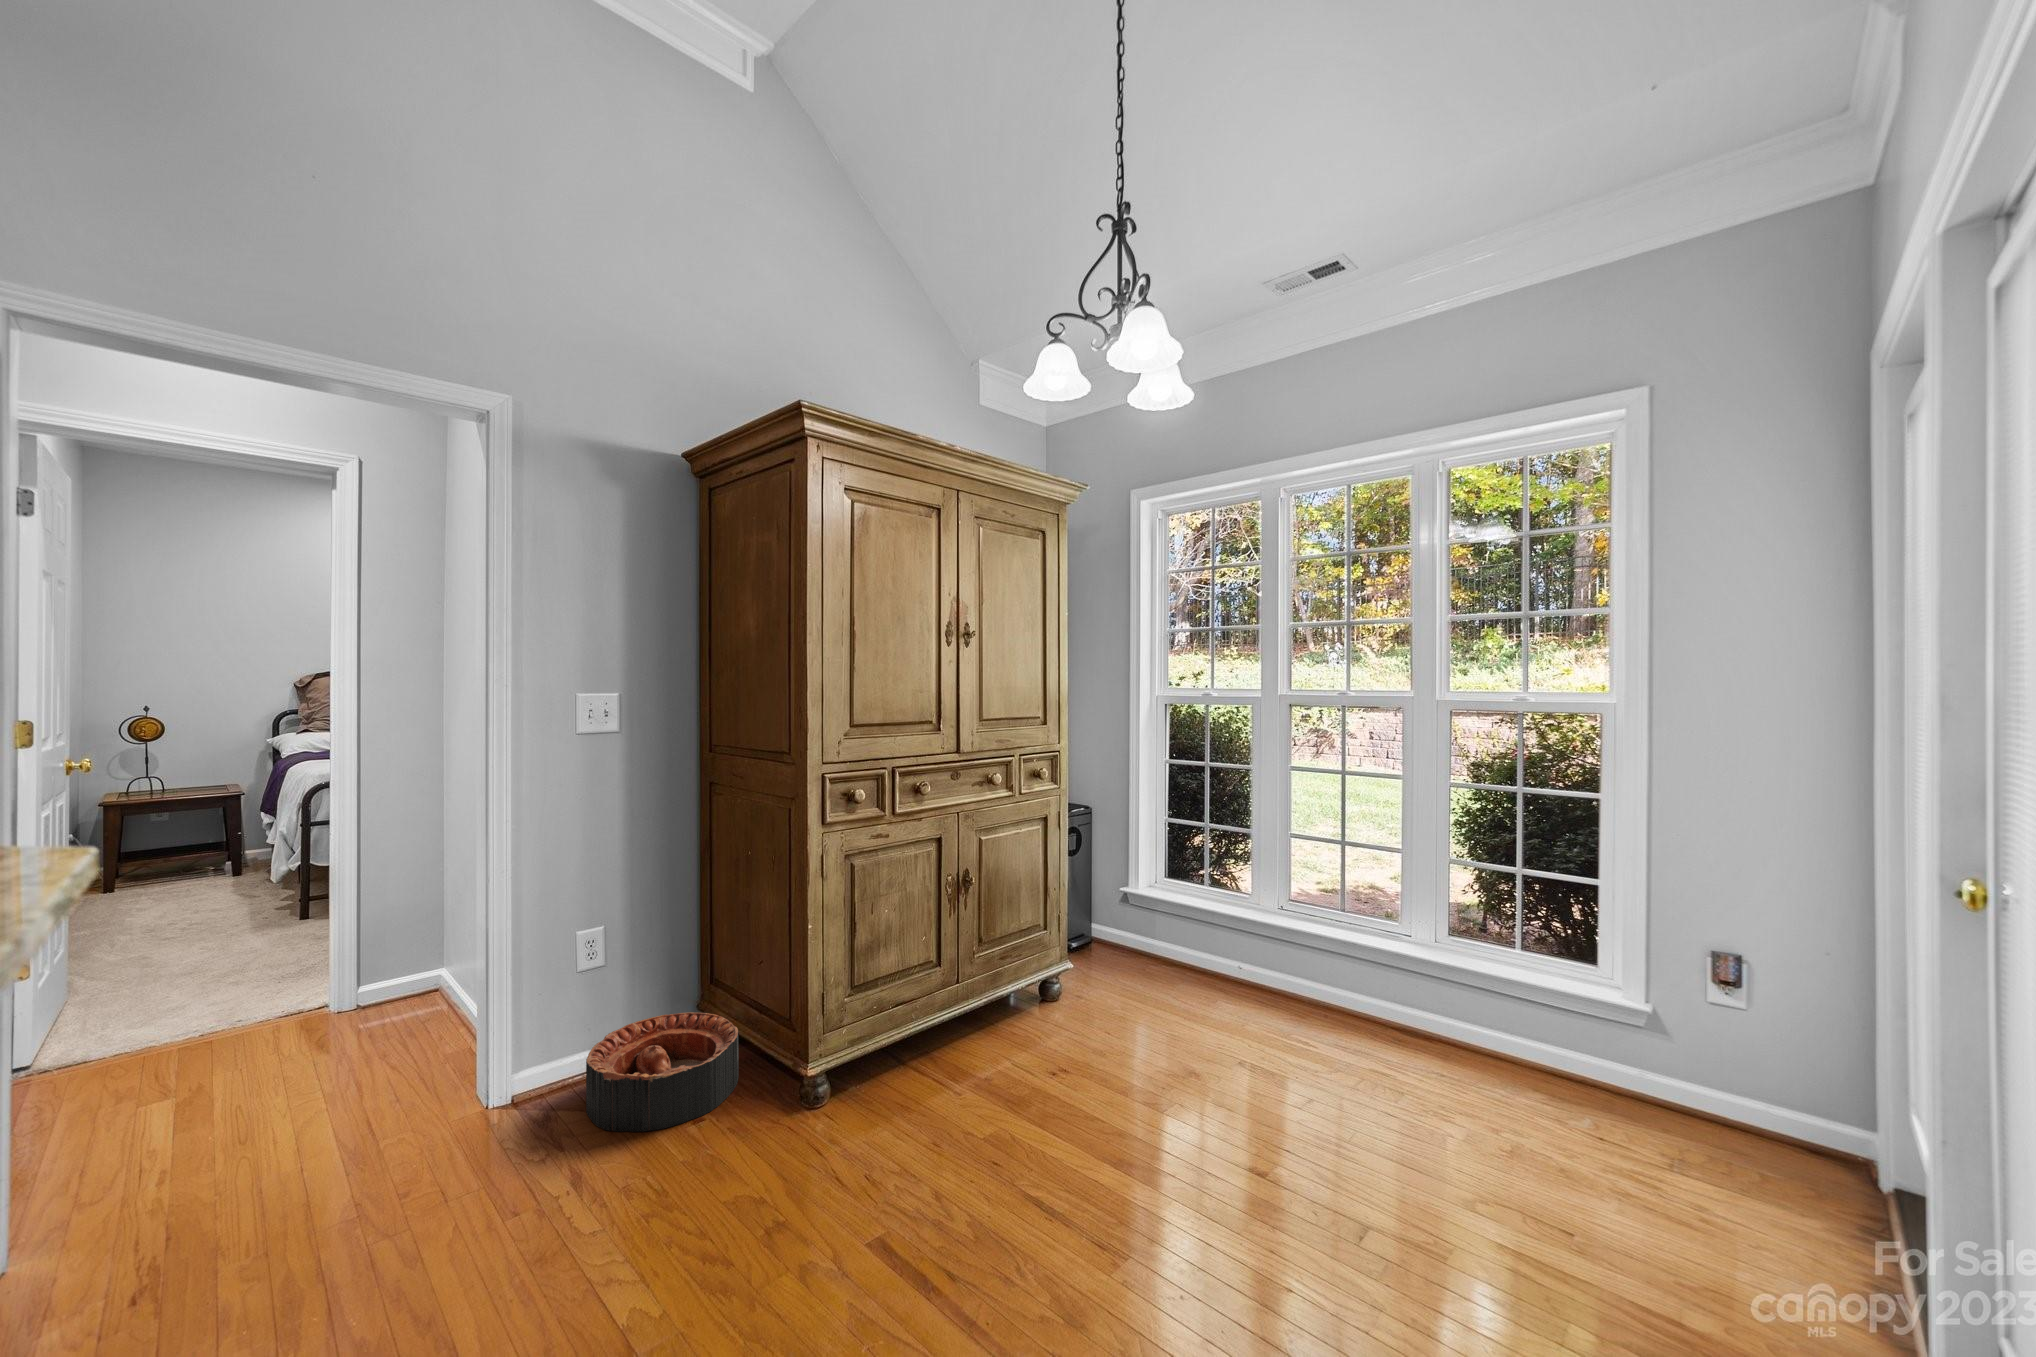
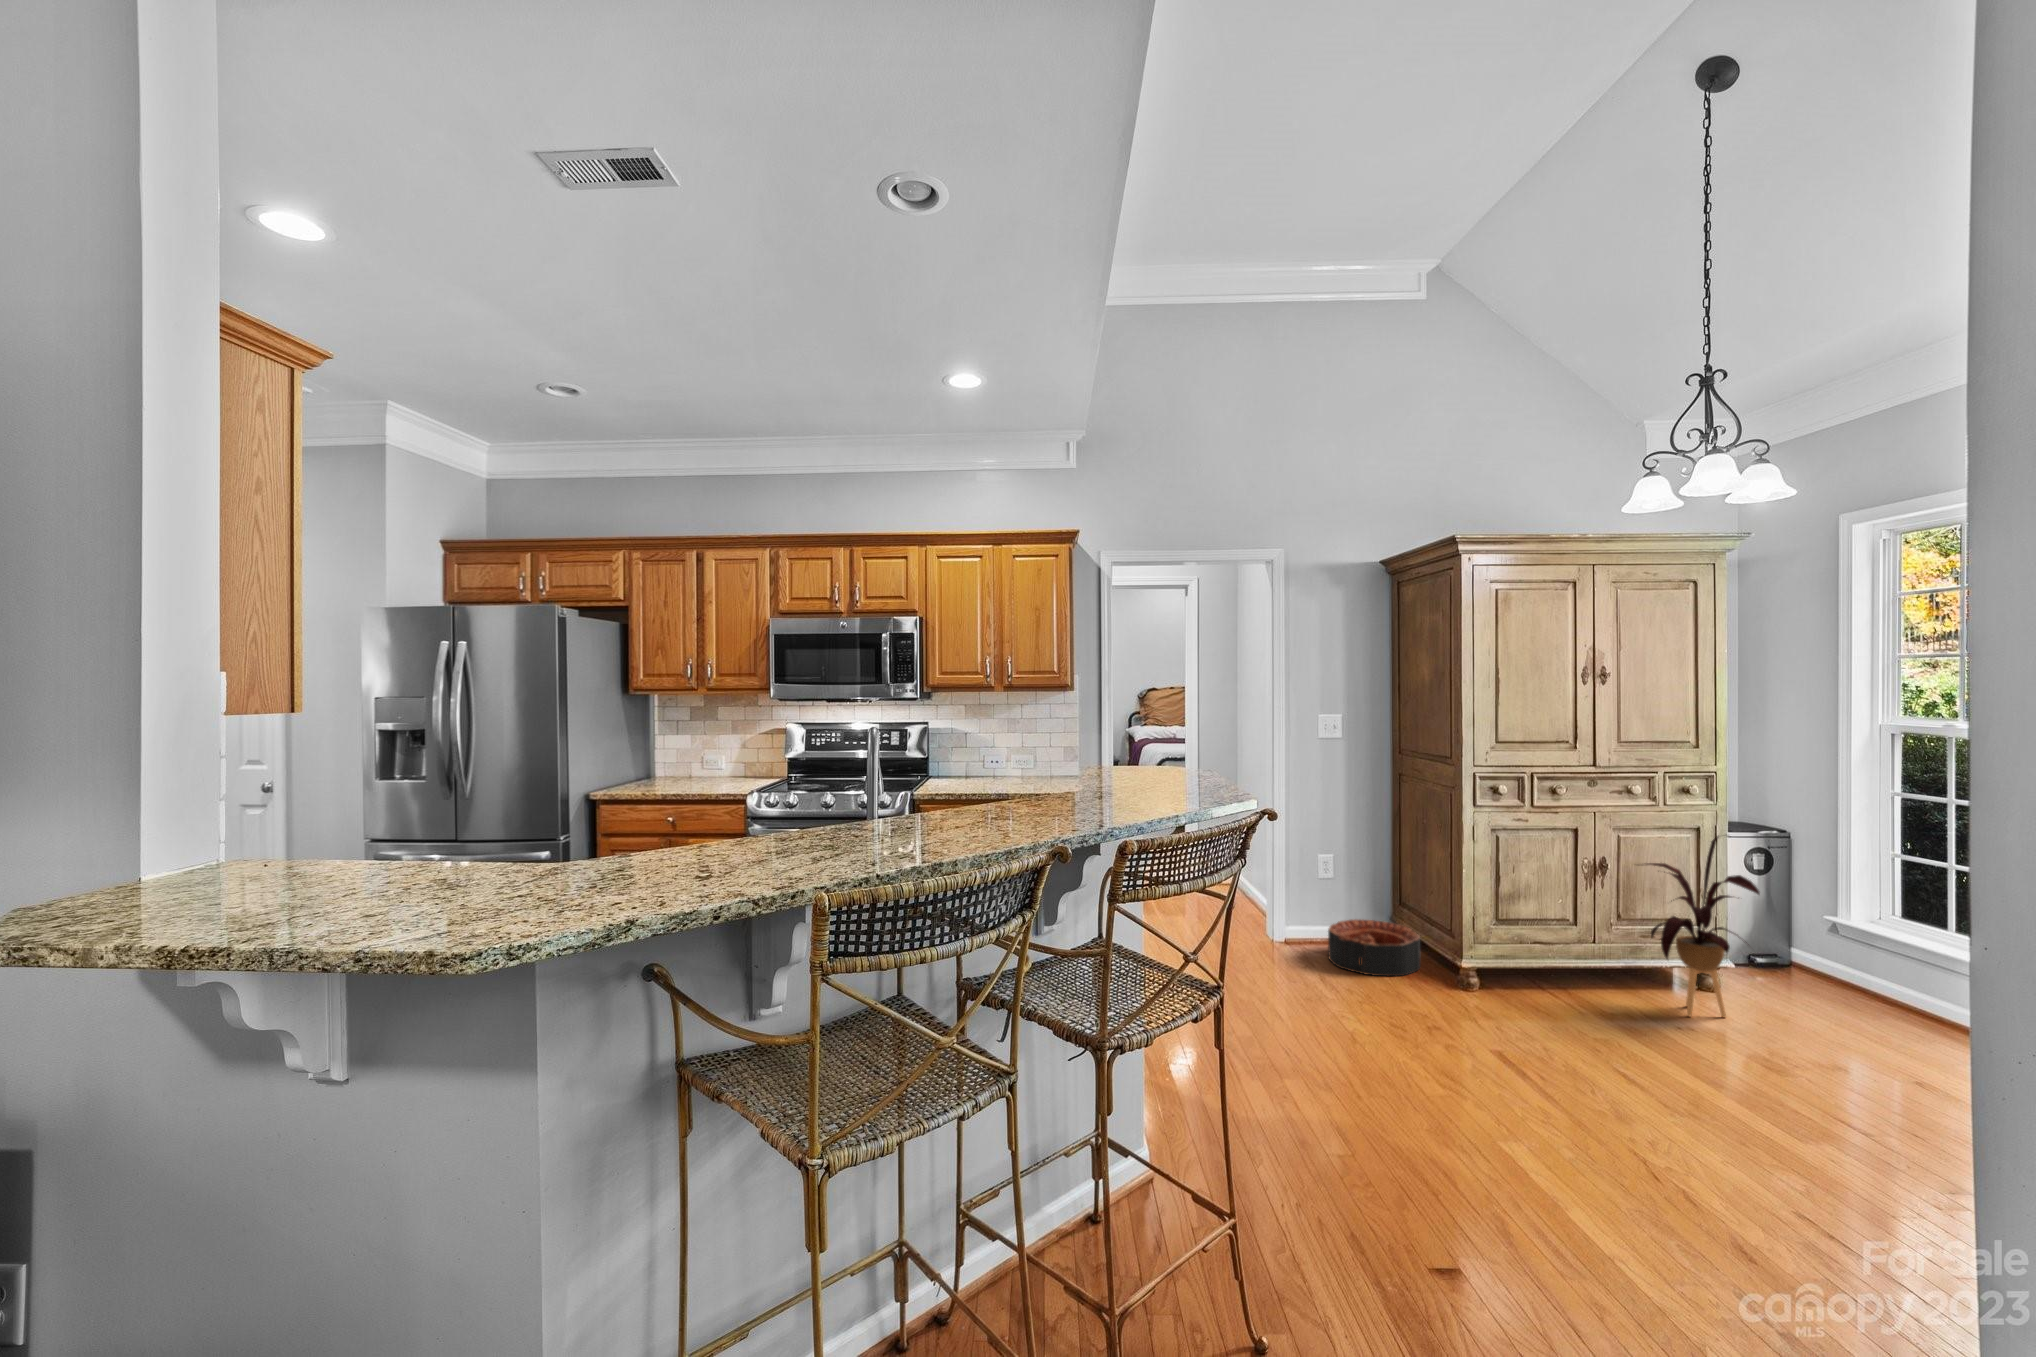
house plant: none [1004,825,1145,1058] -> present [1646,836,1759,1017]

